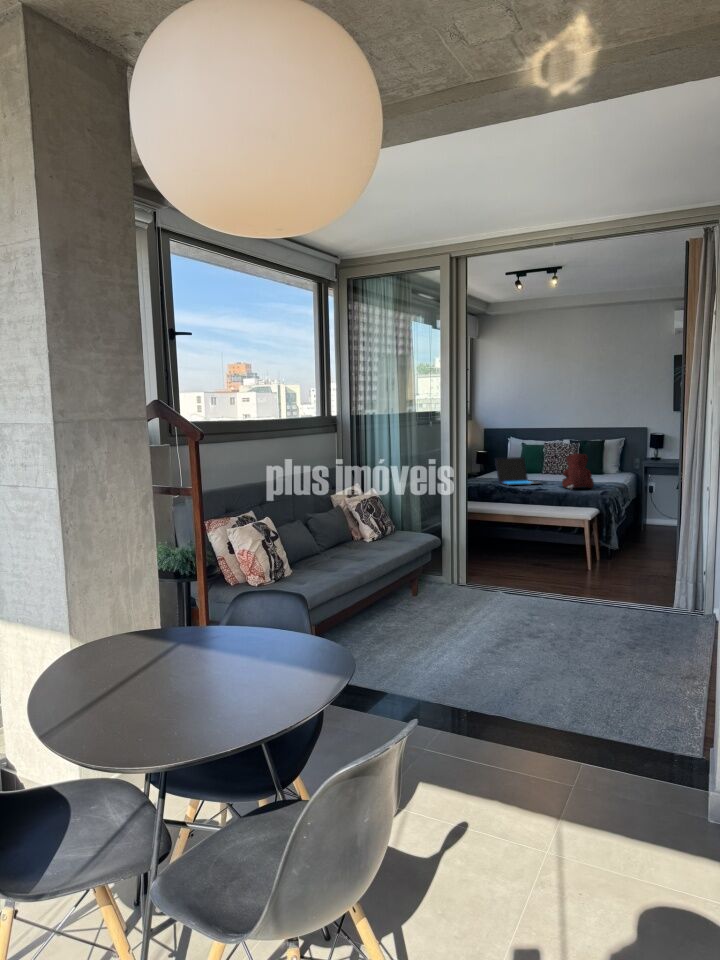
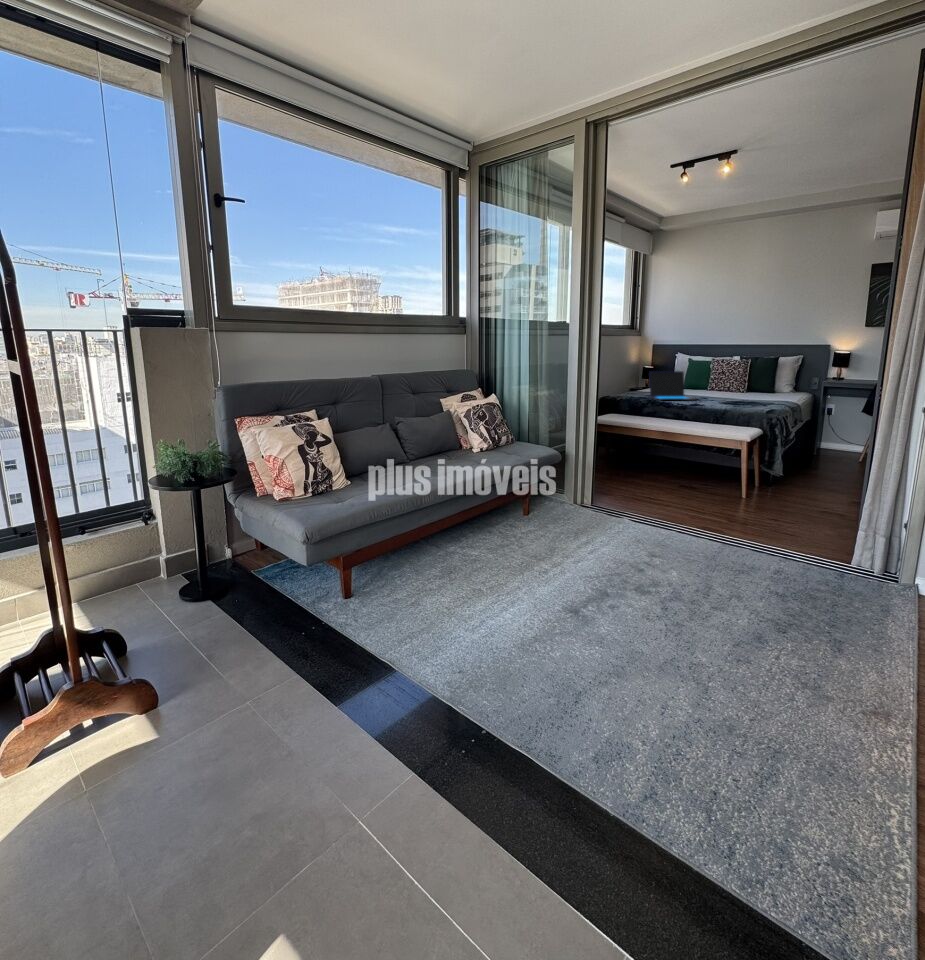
teddy bear: present [562,453,594,489] -> none [721,364,761,406]

